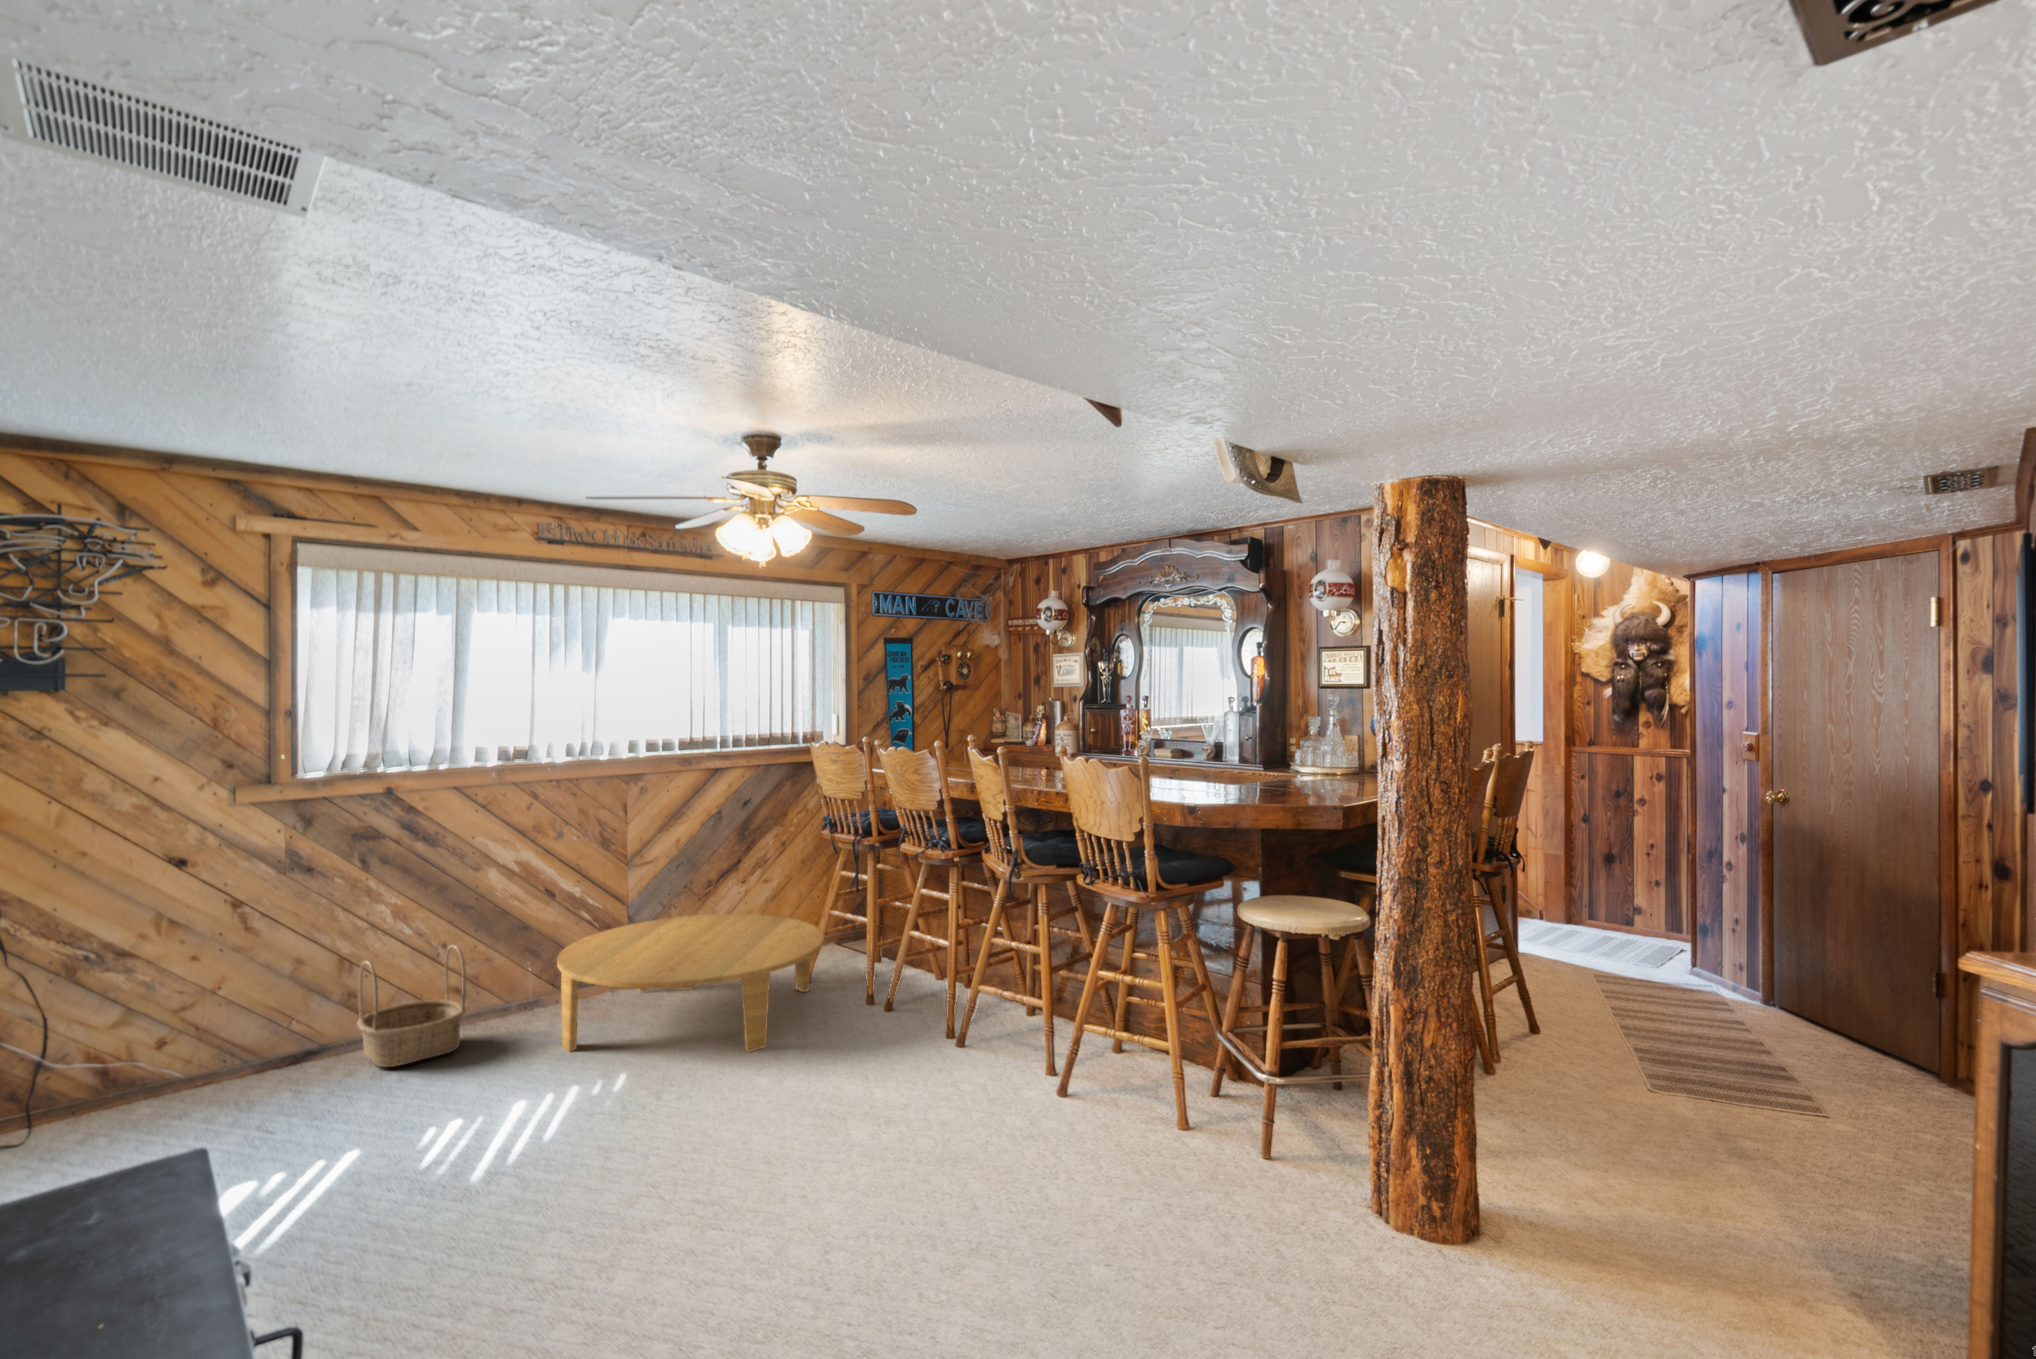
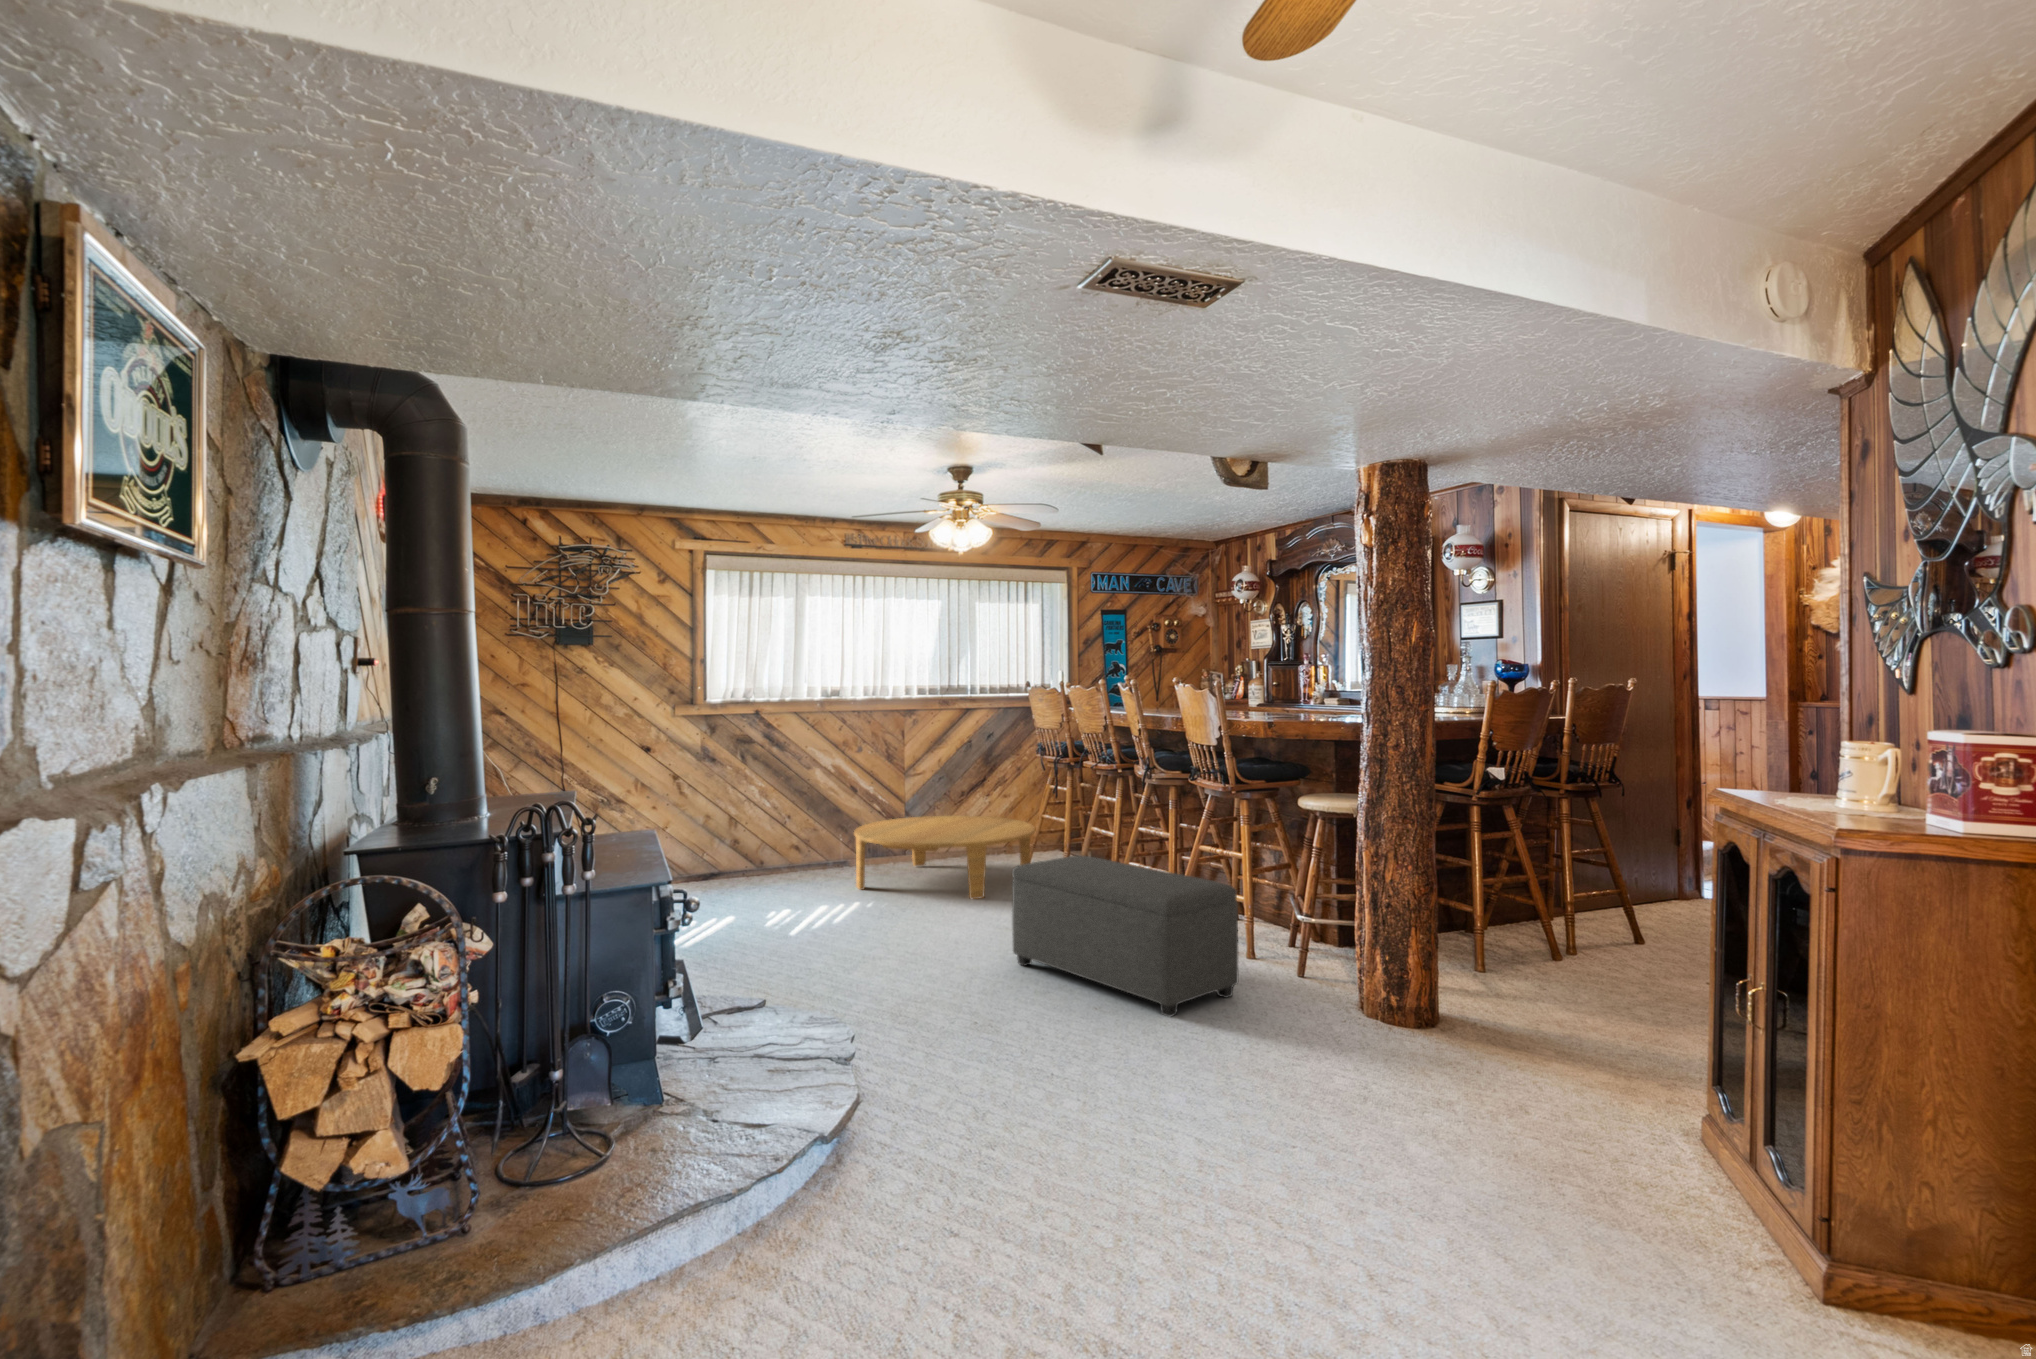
basket: present [357,945,466,1067] -> none [739,816,800,887]
ottoman: none [875,1010,1223,1290] -> present [1012,855,1238,1017]

